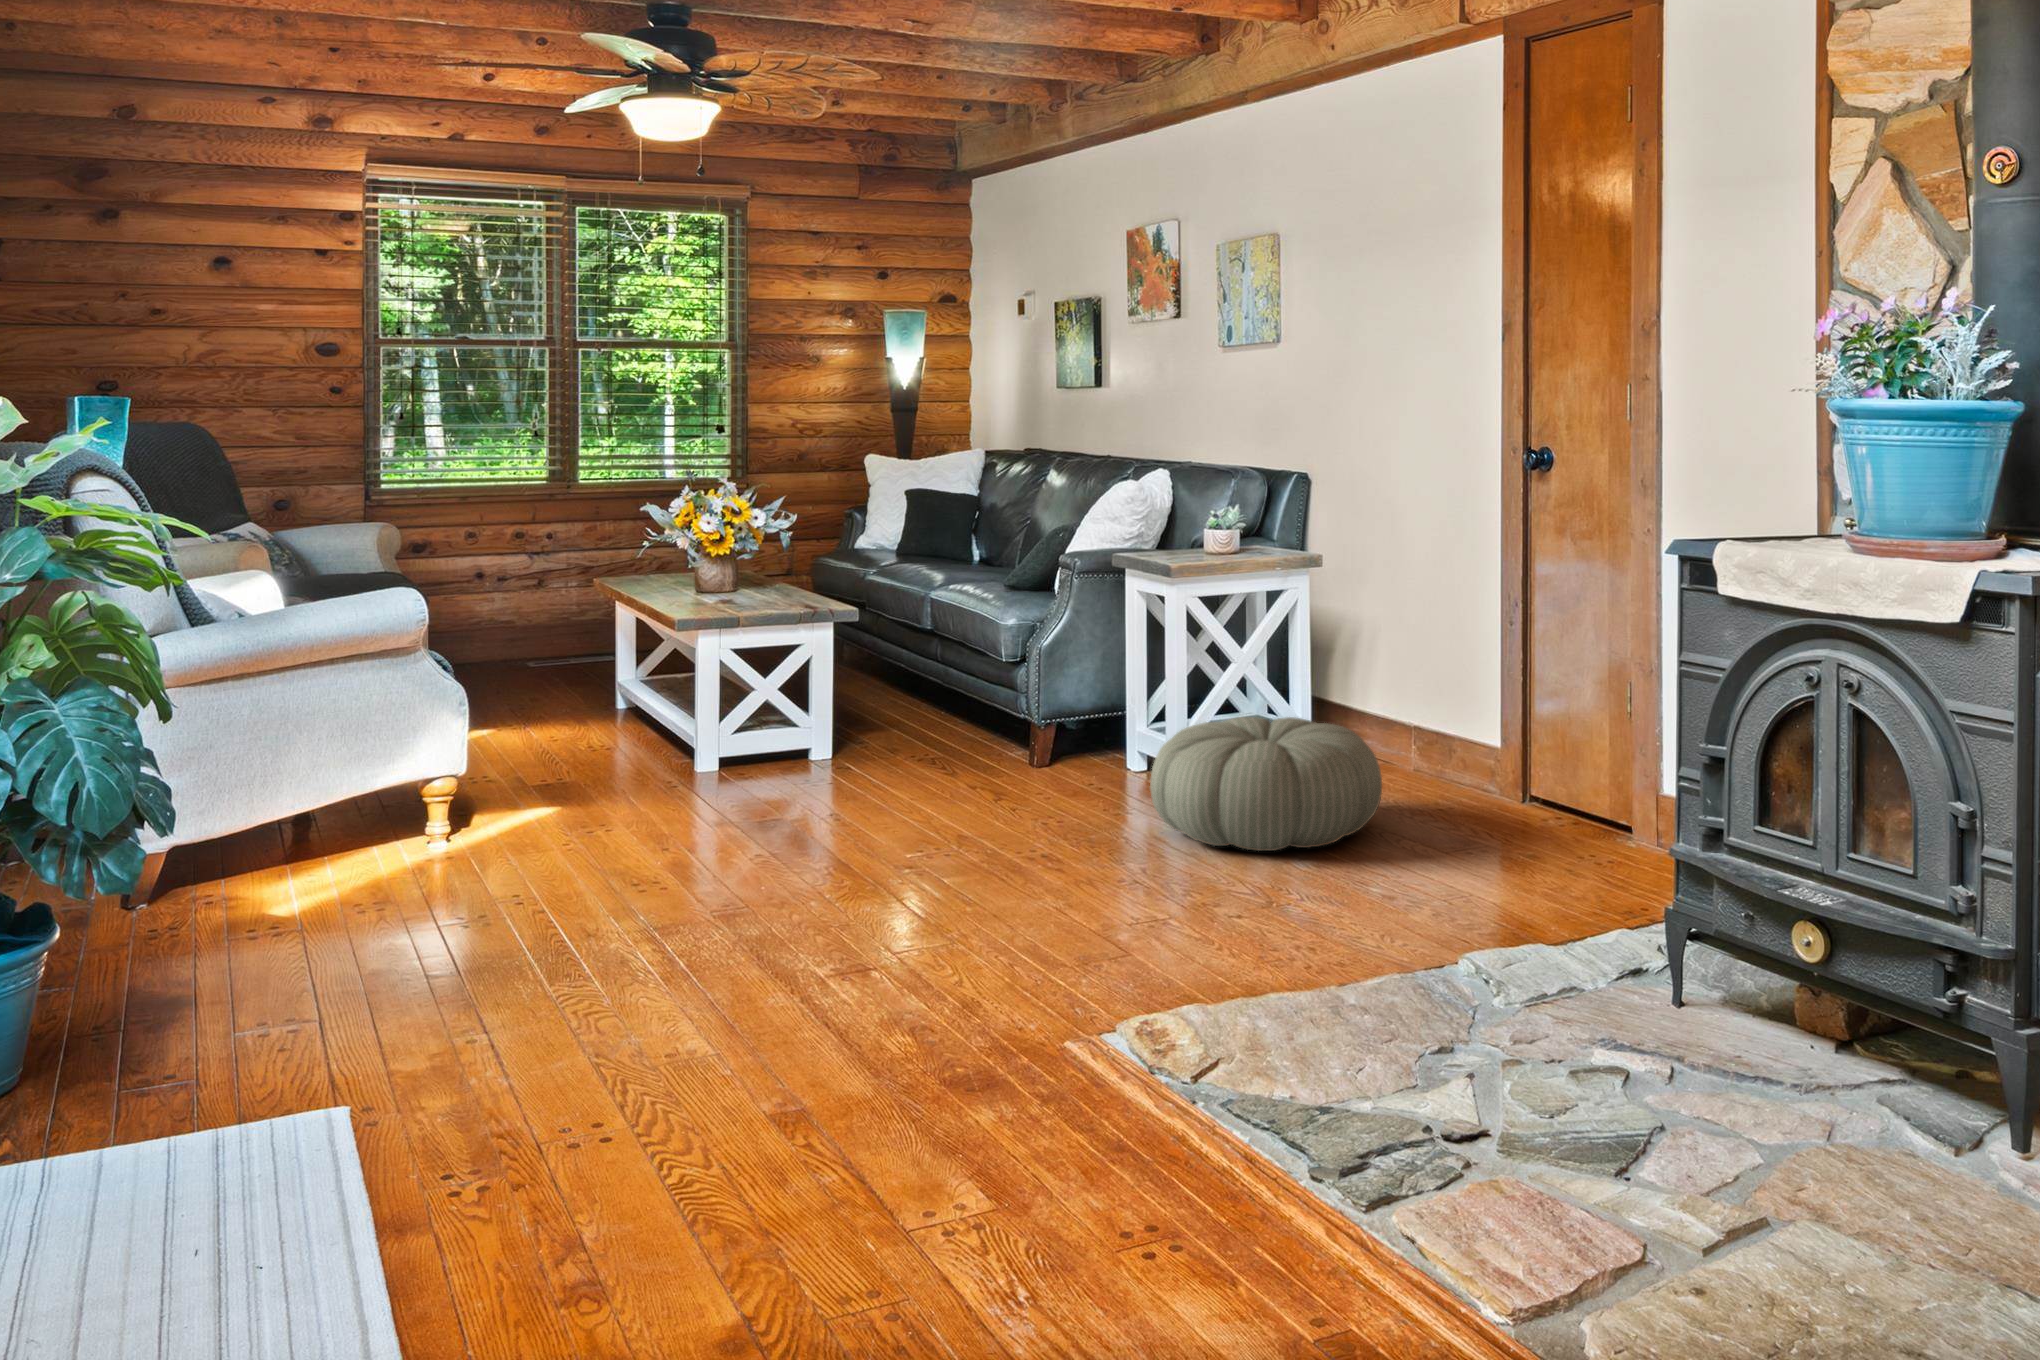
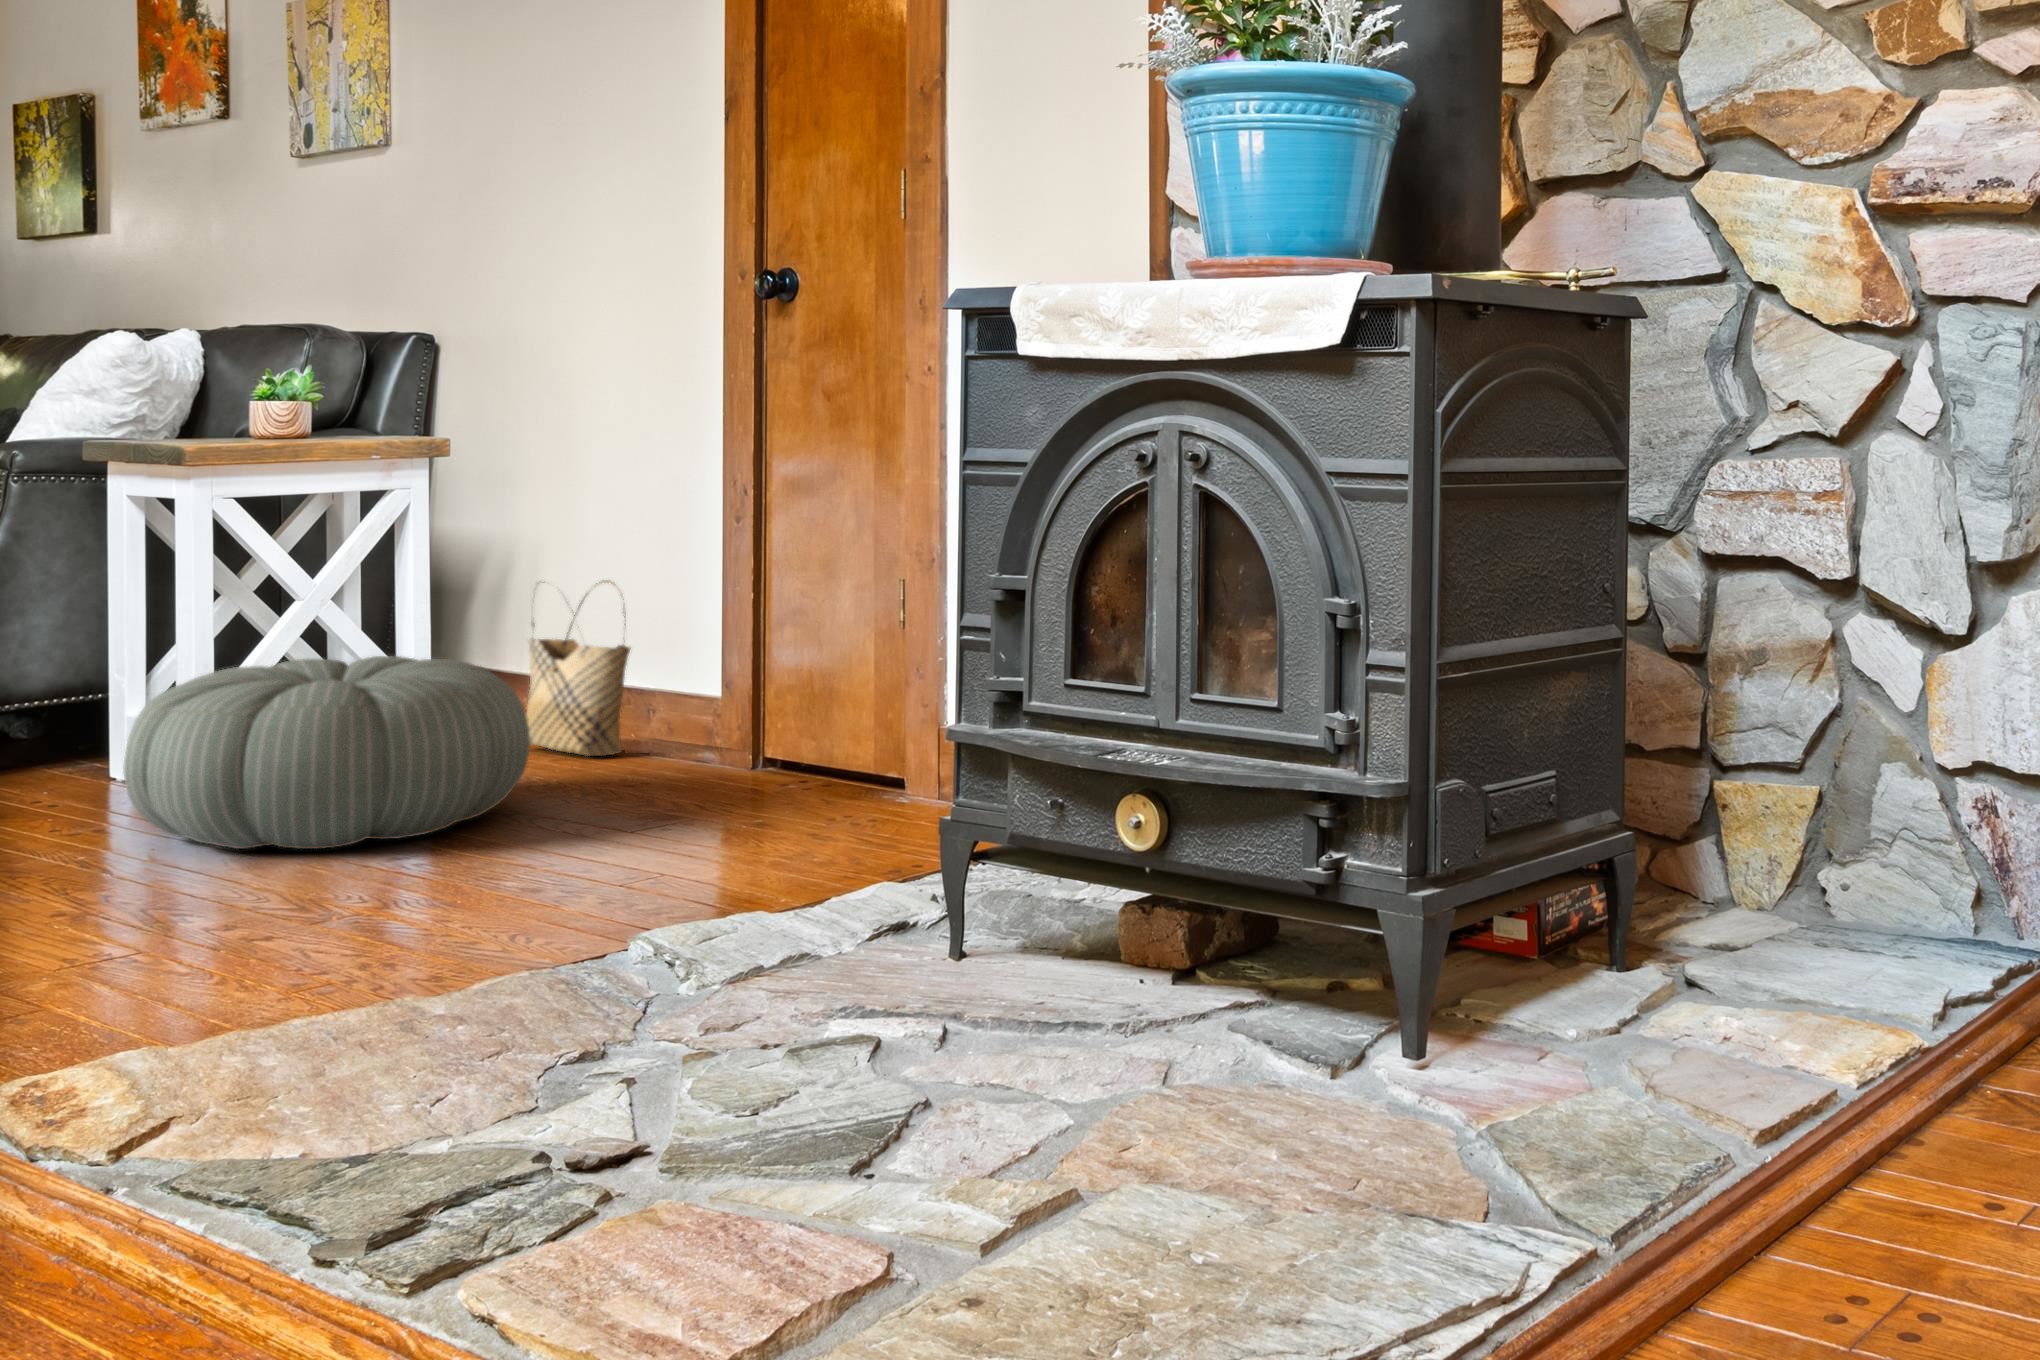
woven basket: none [1368,660,1440,784] -> present [527,581,630,756]

